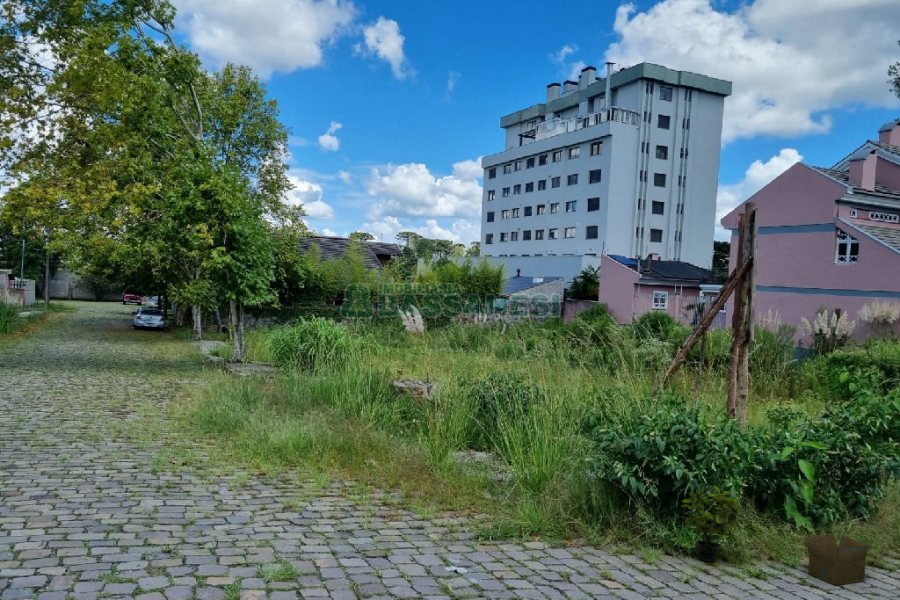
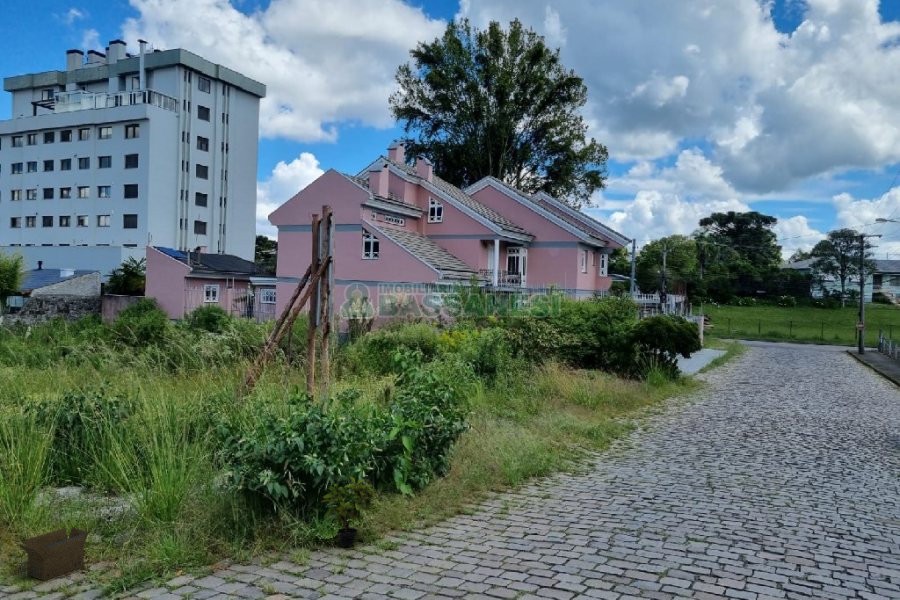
cardboard box: present [803,534,869,586] -> present [19,527,88,581]

